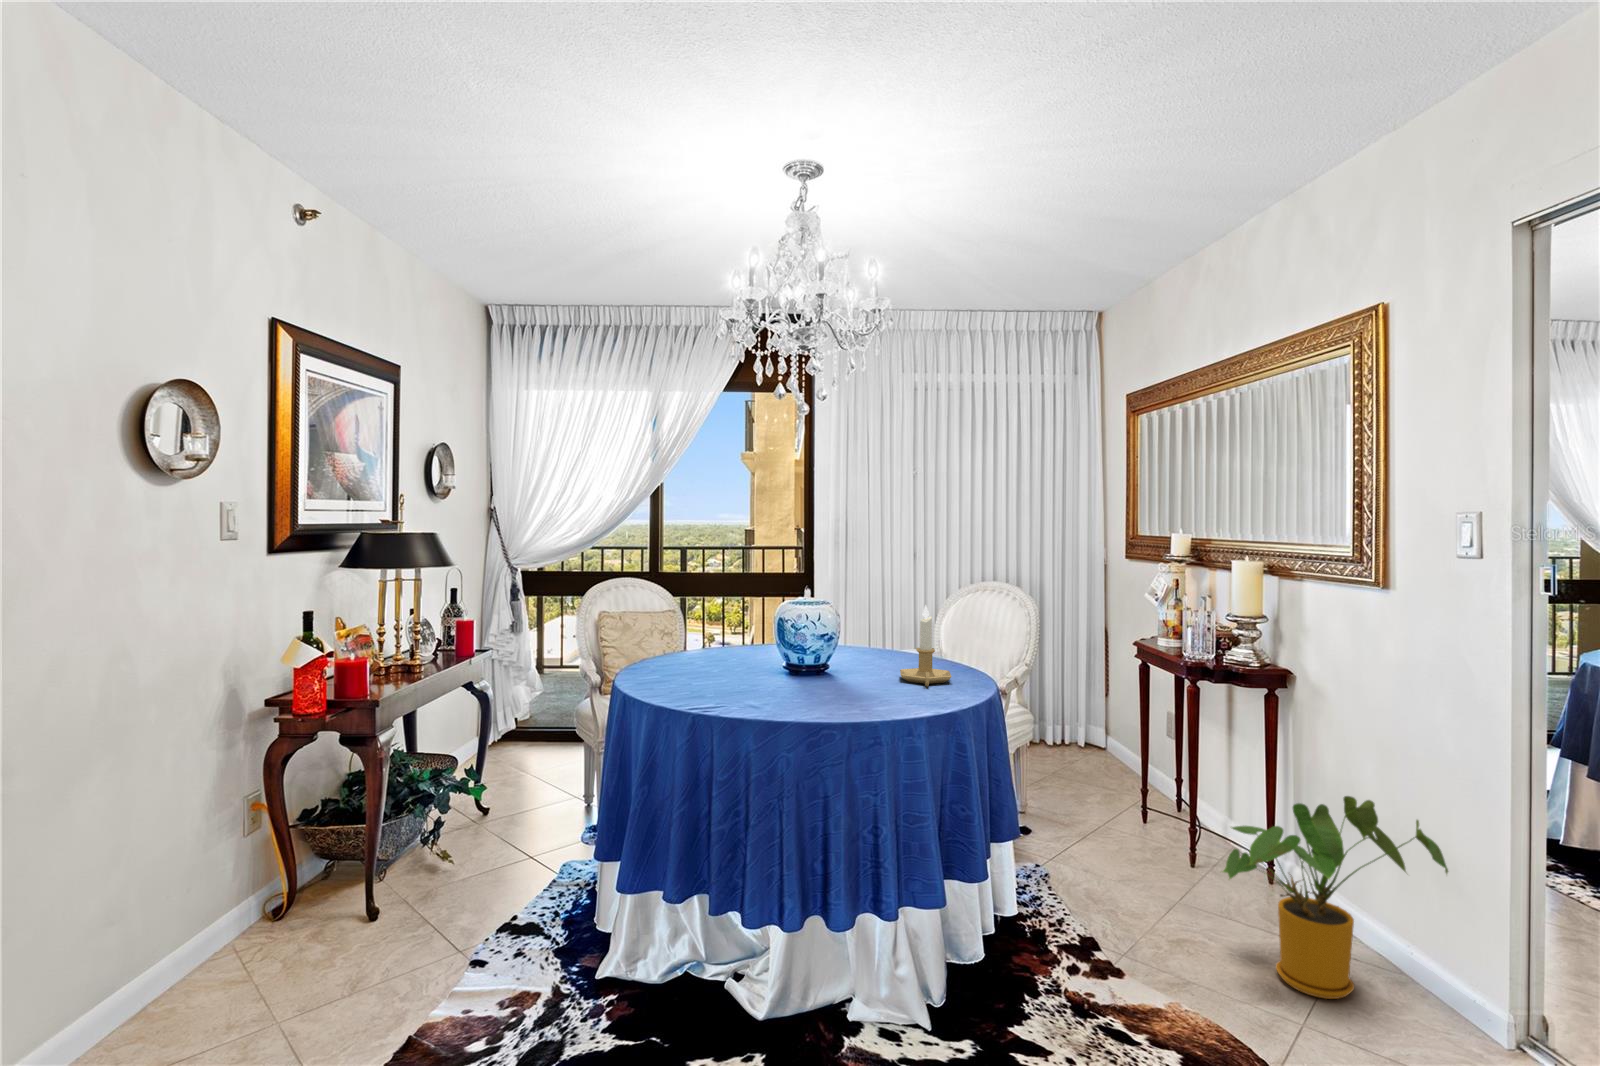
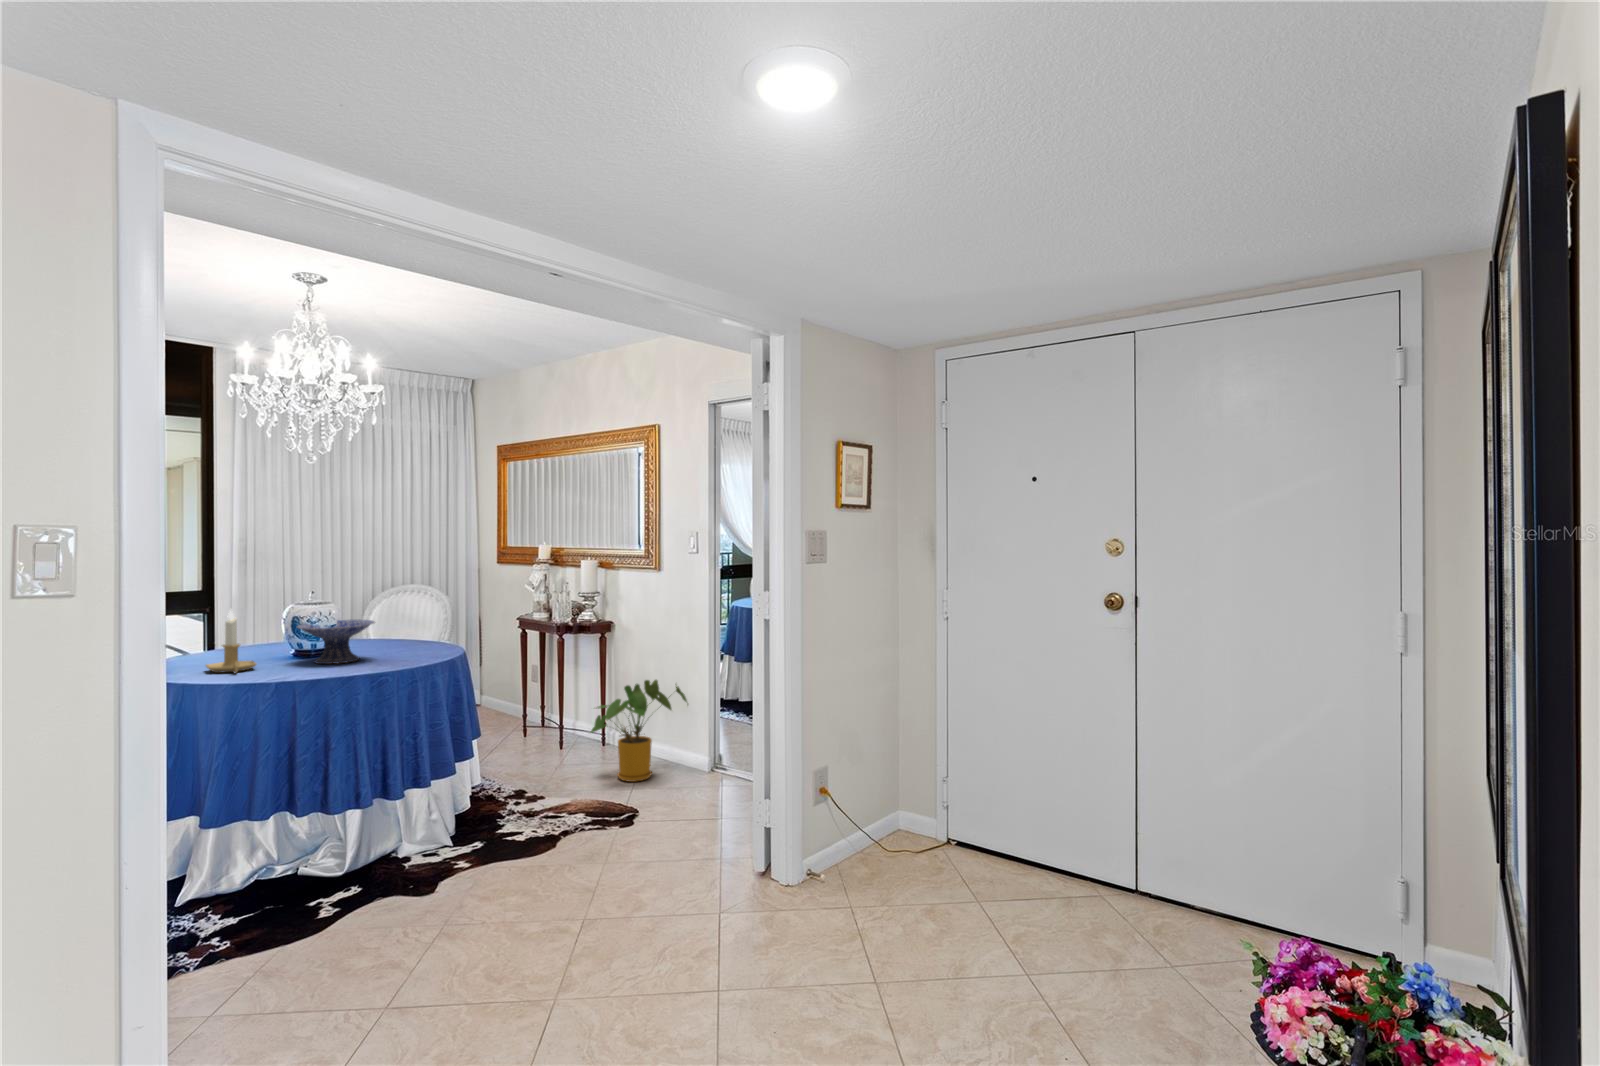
candlestick: present [900,605,952,686] -> present [206,610,256,673]
decorative bowl: none [765,630,863,694] -> present [297,620,375,664]

